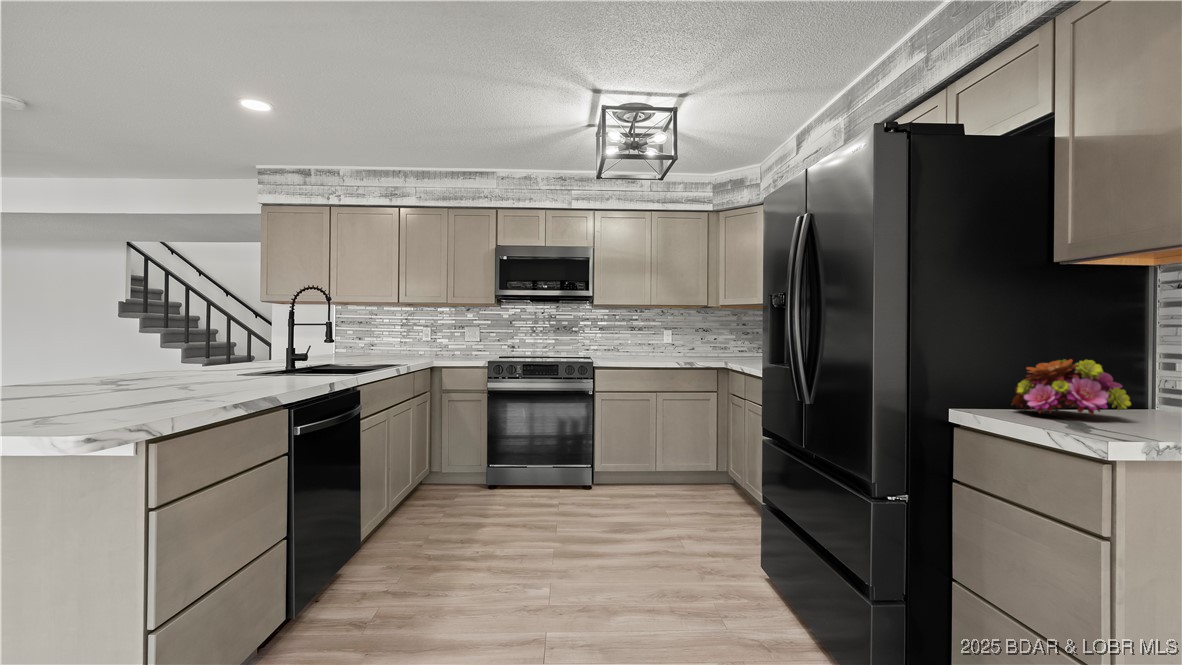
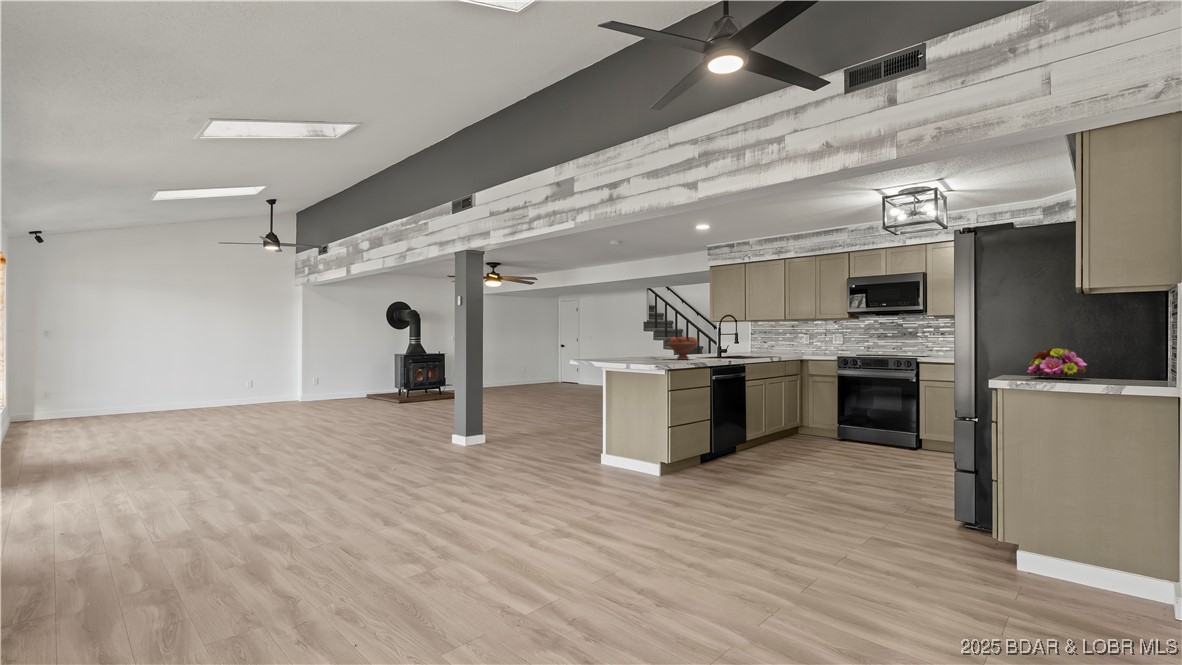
fruit bowl: none [150,328,253,390] -> present [667,337,698,360]

